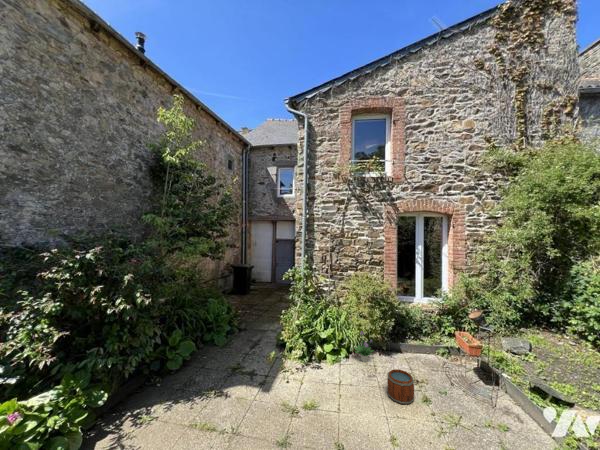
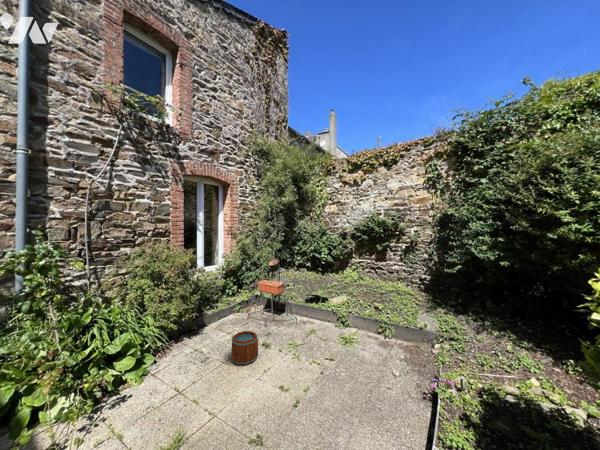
potted plant: present [354,331,374,362] -> none [161,318,193,356]

